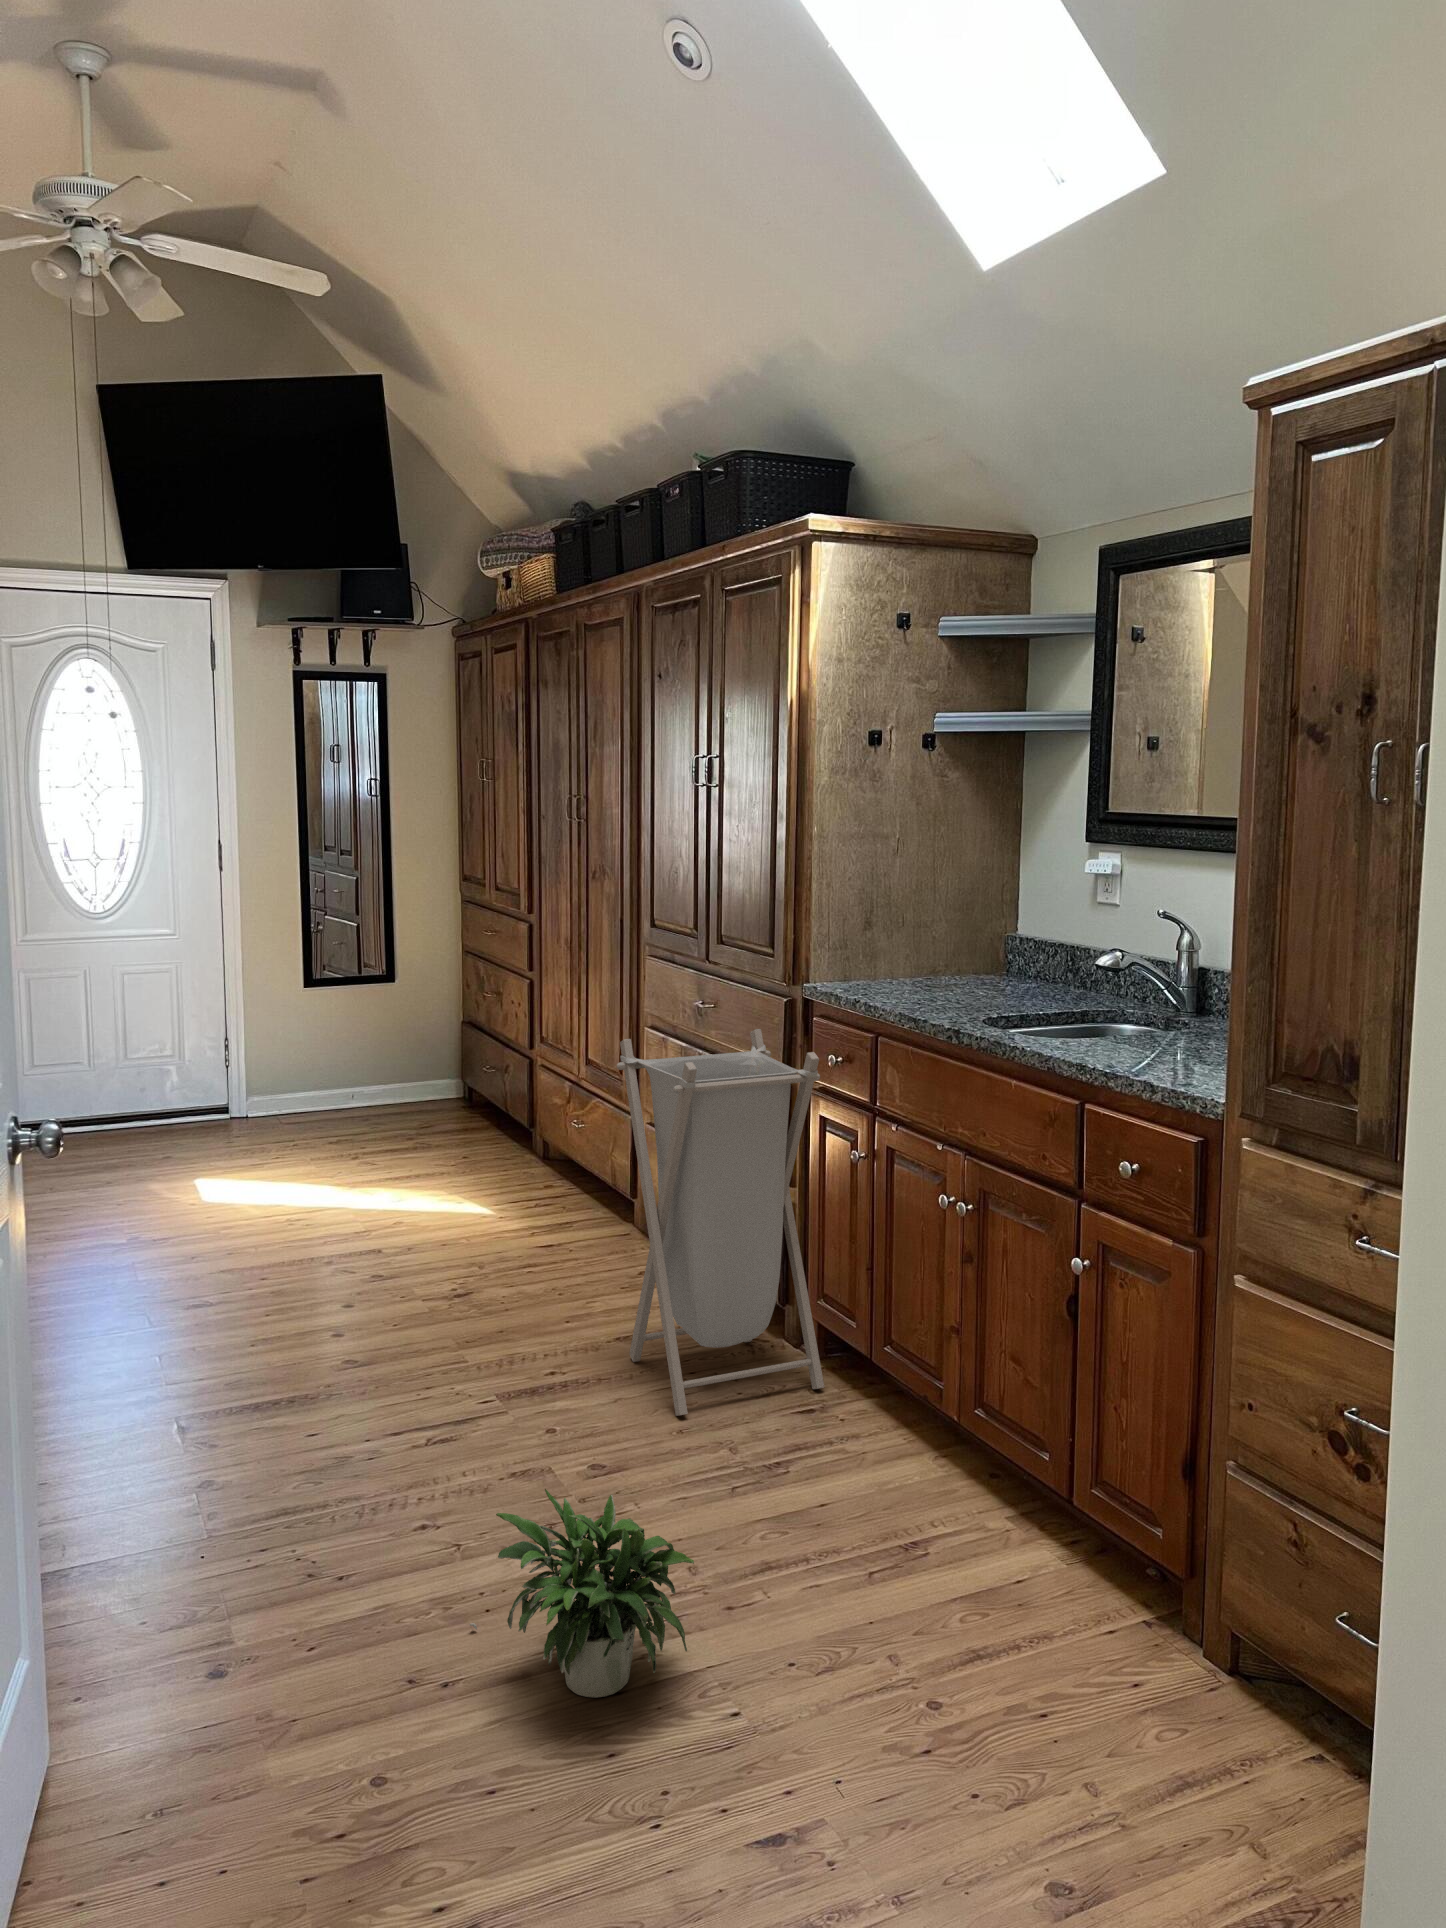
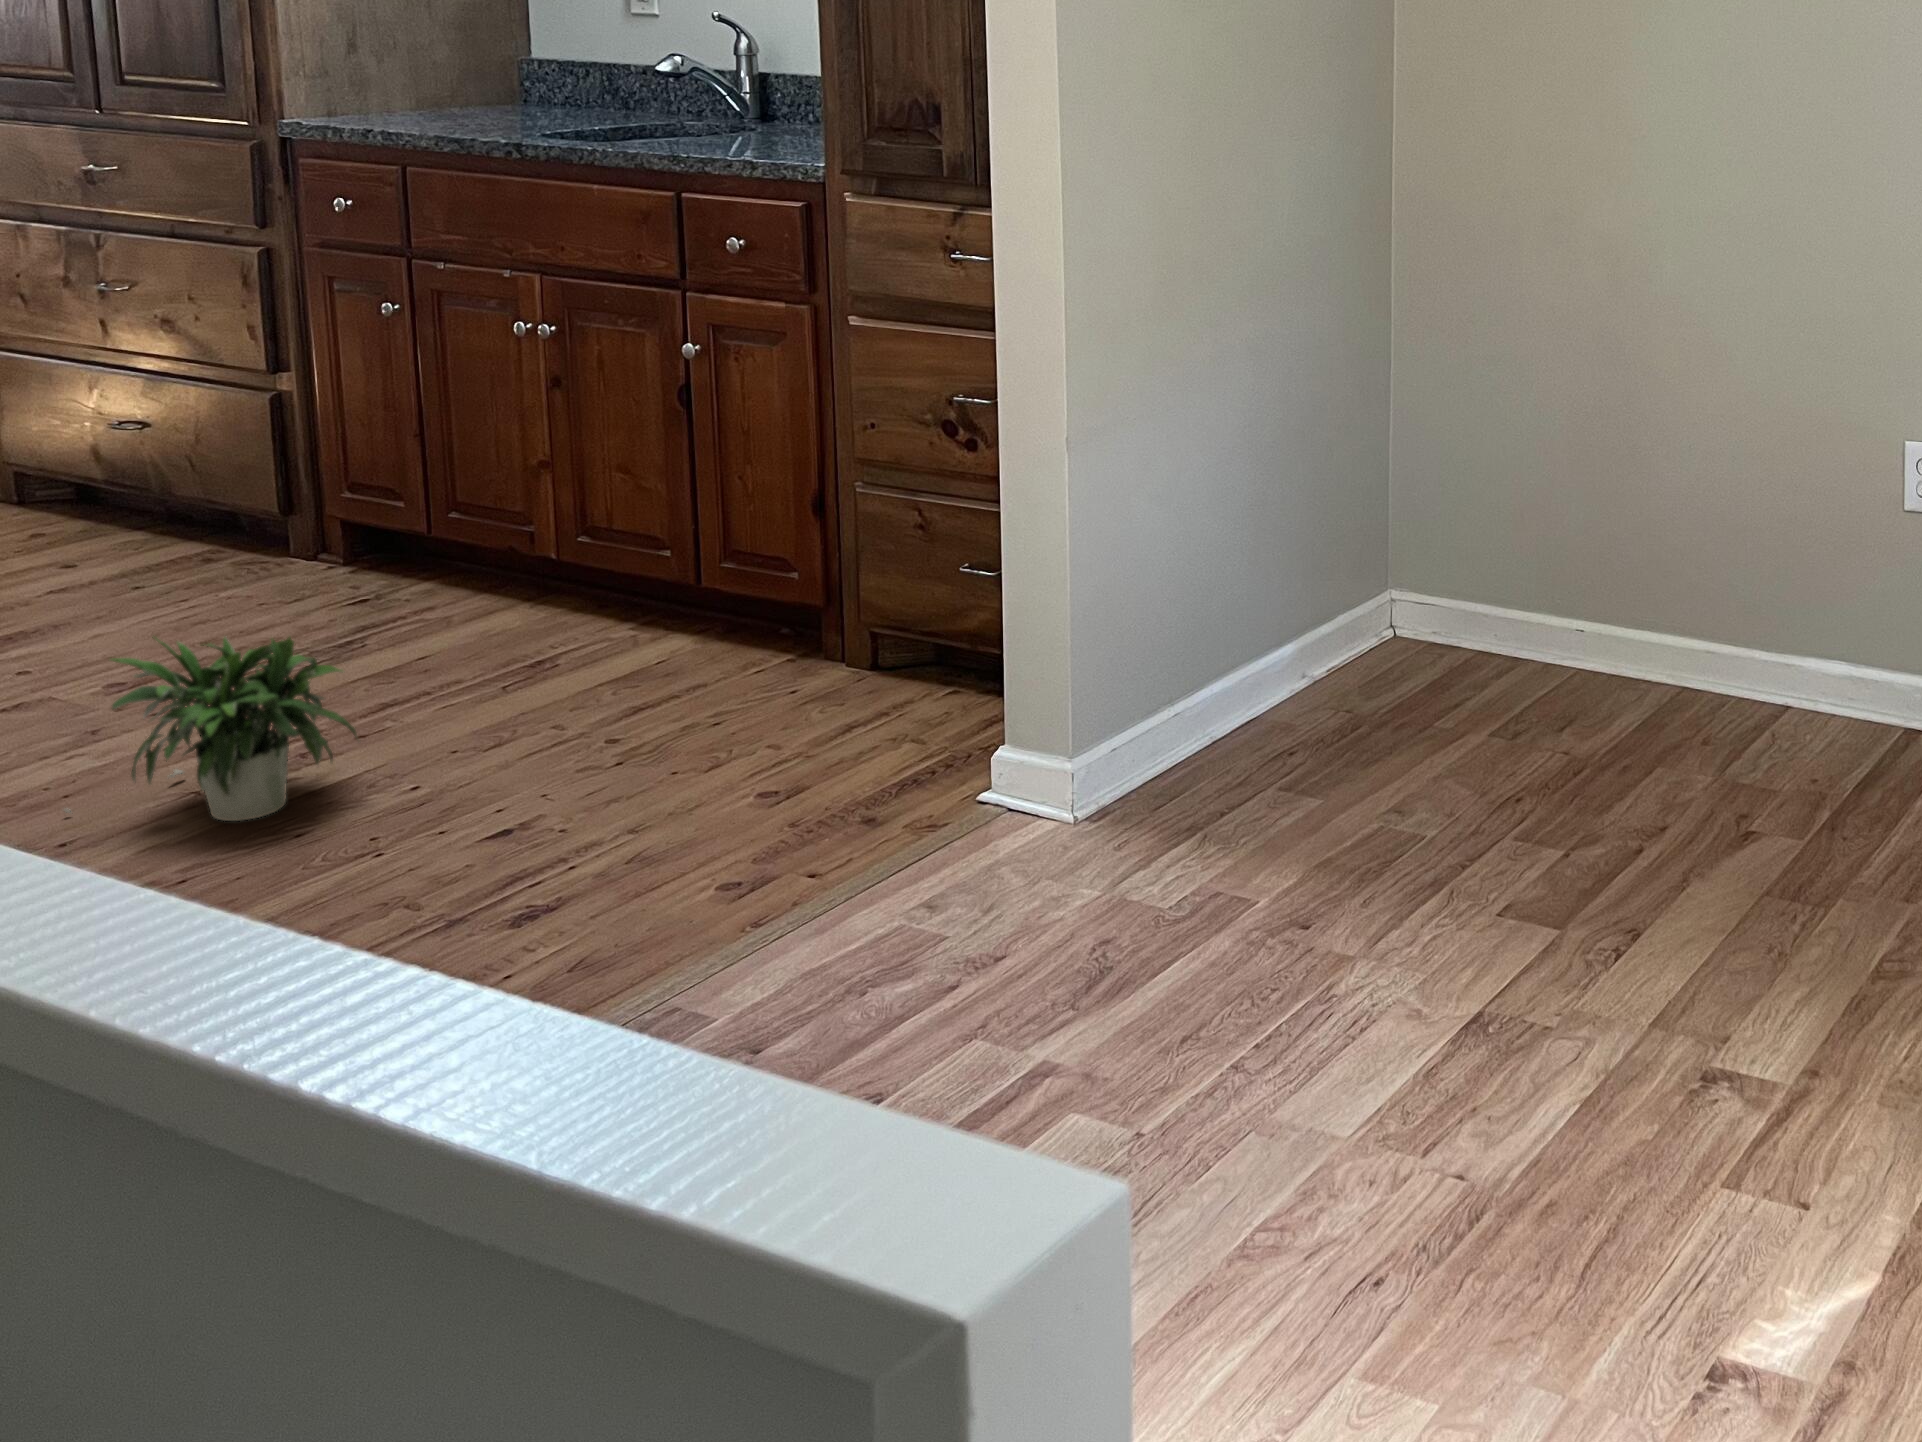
laundry hamper: present [617,1029,824,1416] -> none [29,183,372,636]

